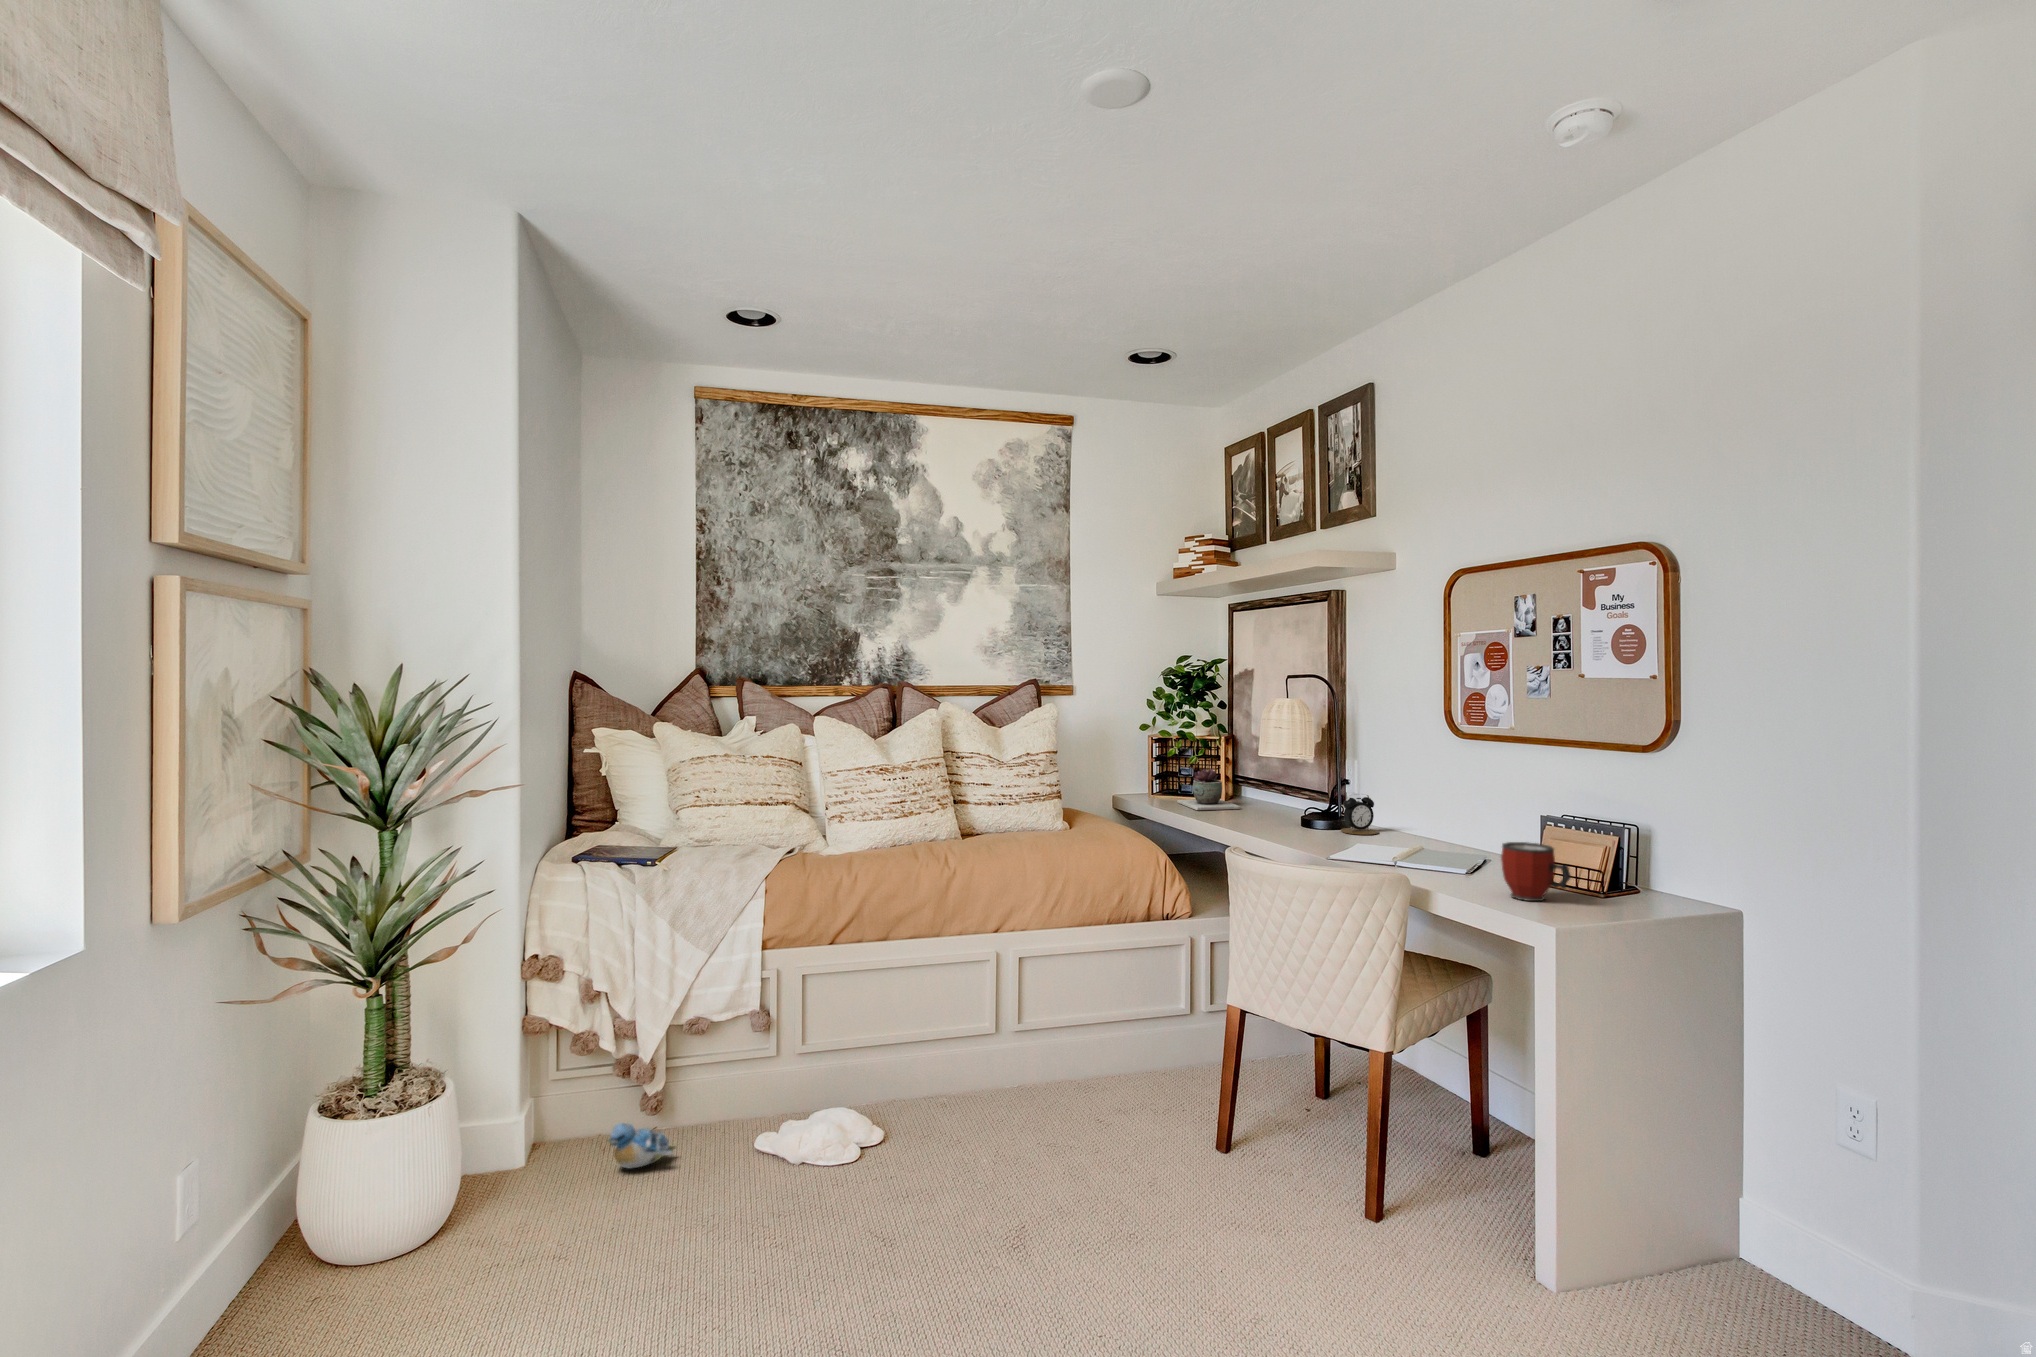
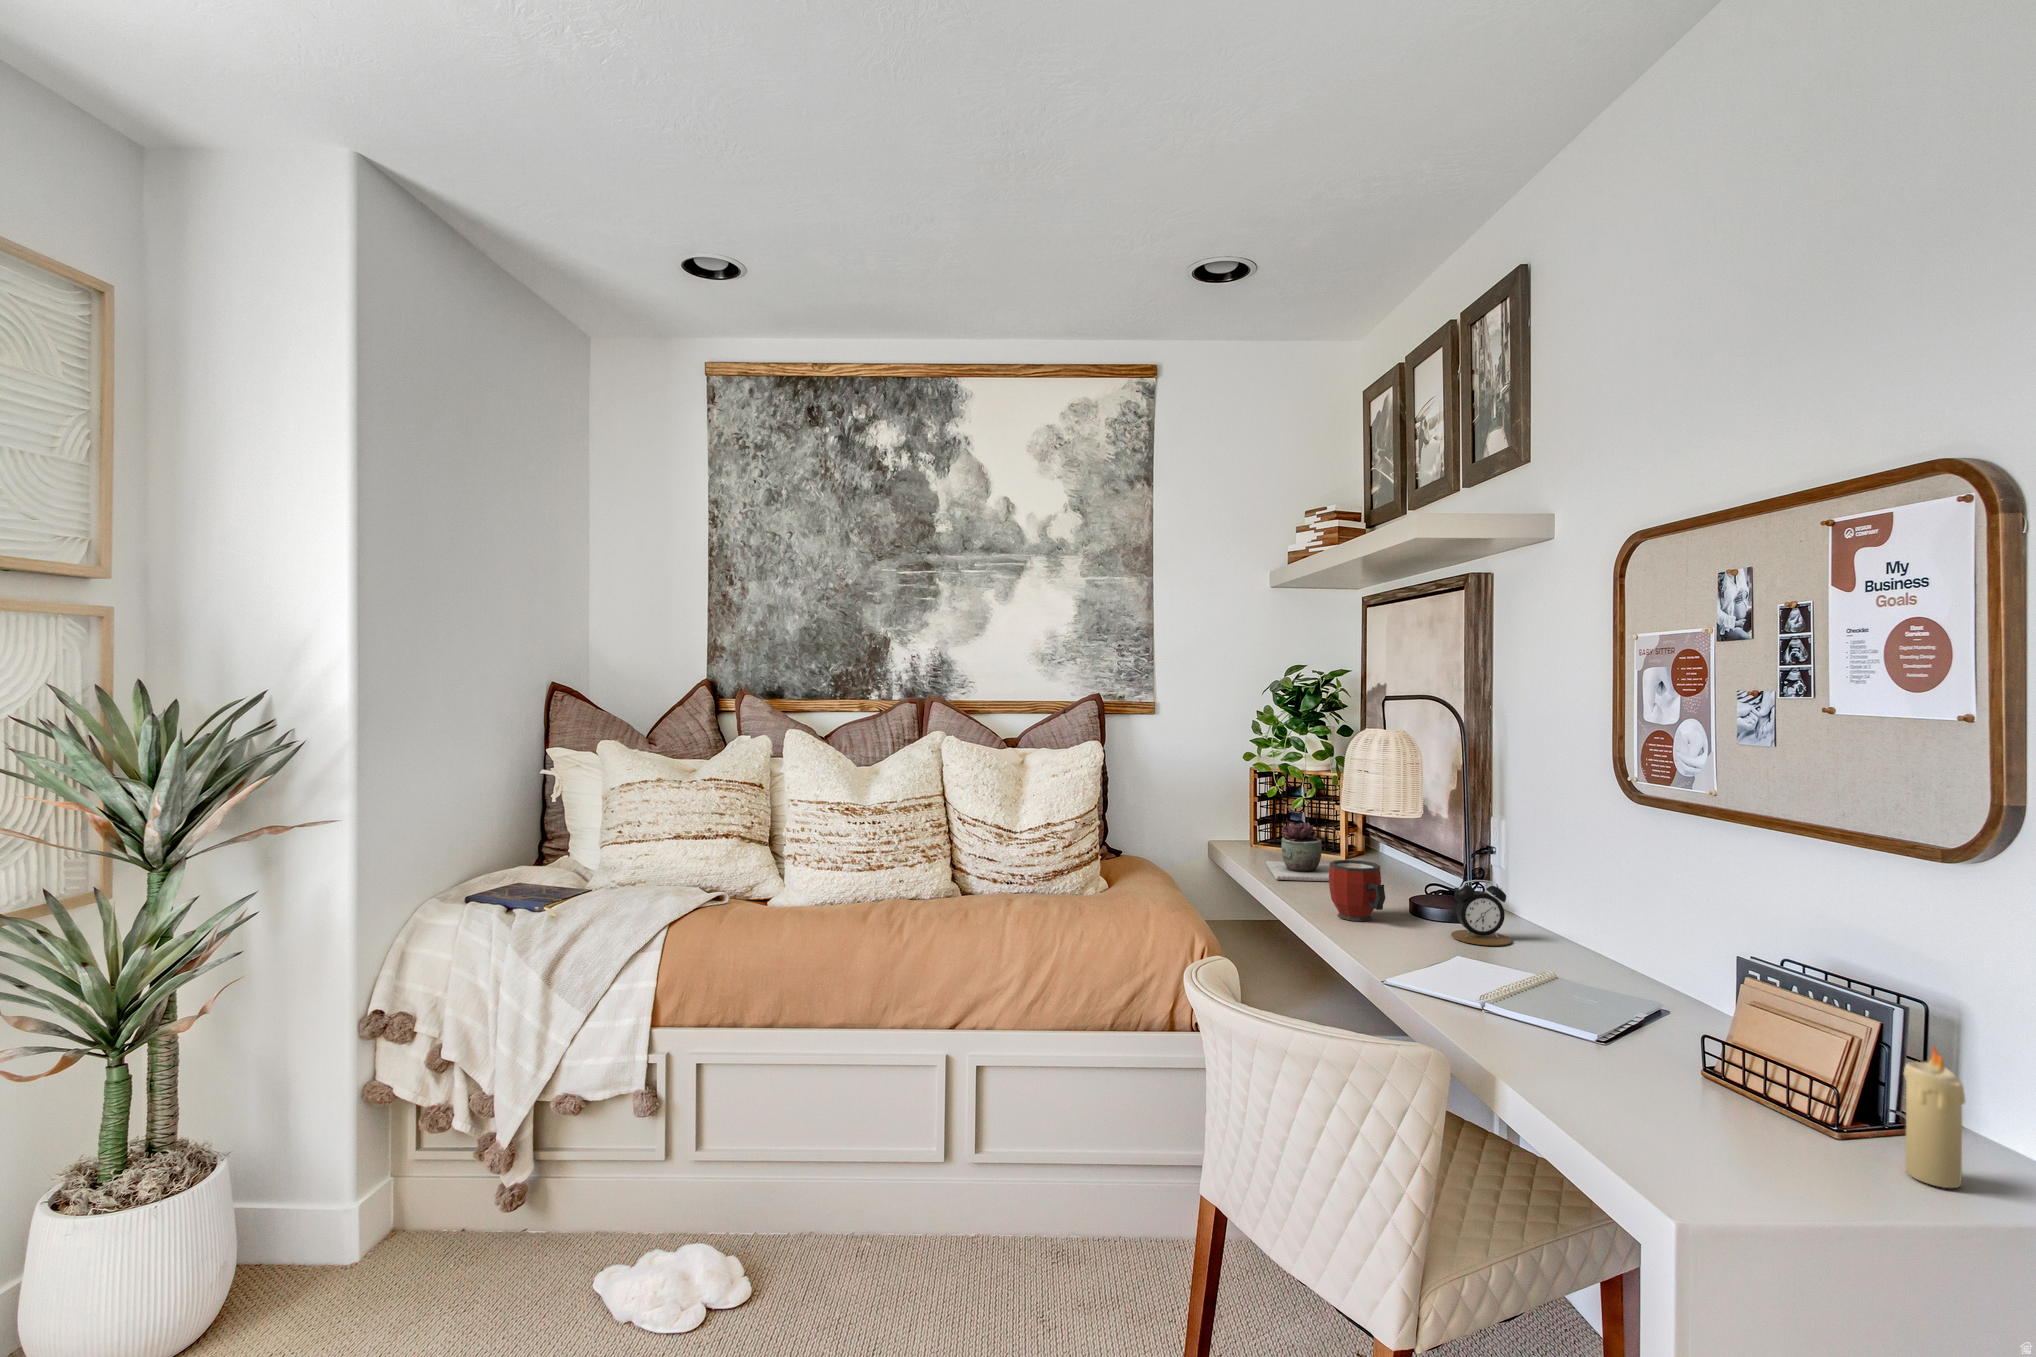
candle: none [1637,836,1664,904] -> present [1904,1046,1965,1188]
mug: present [1501,842,1571,901] -> present [1329,860,1385,921]
plush toy: present [608,1123,676,1168] -> none [434,1220,520,1276]

